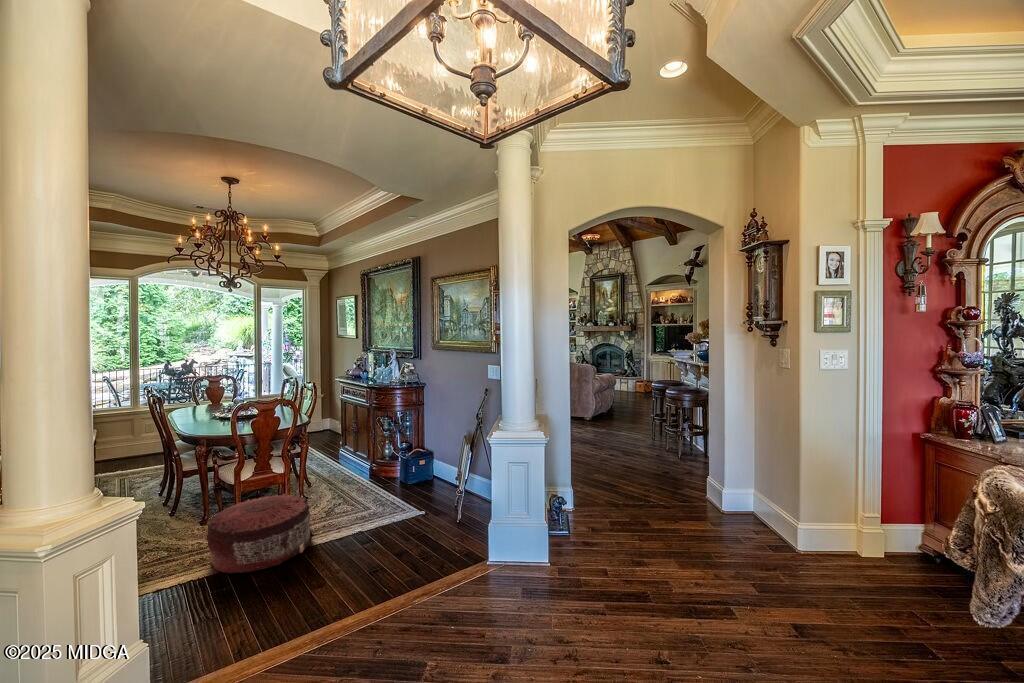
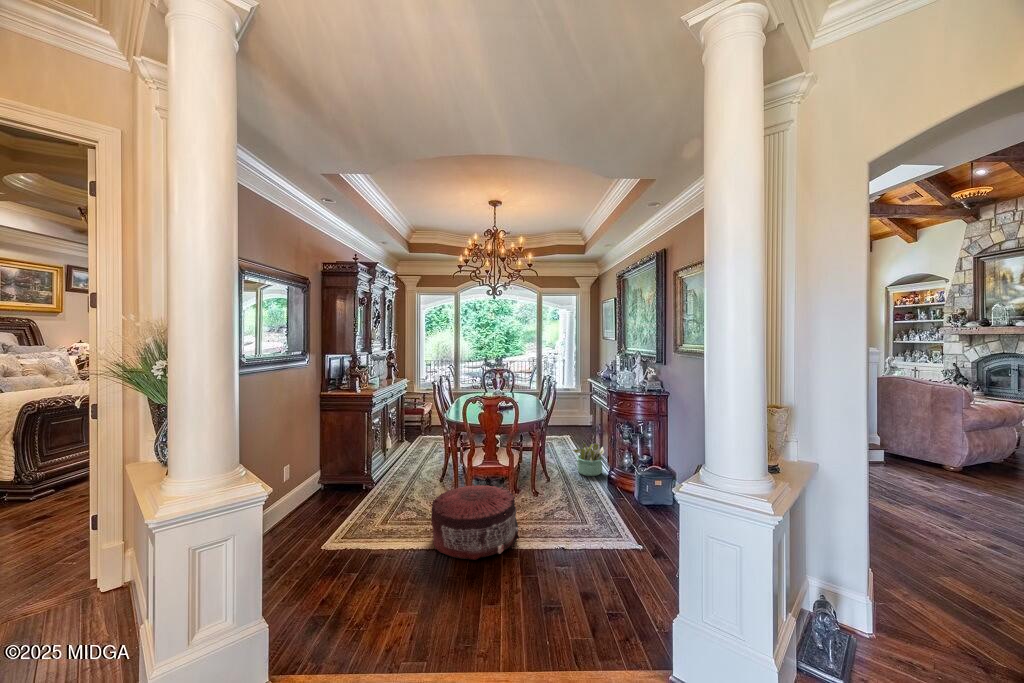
decorative plant: none [329,440,365,473] -> present [573,443,604,476]

